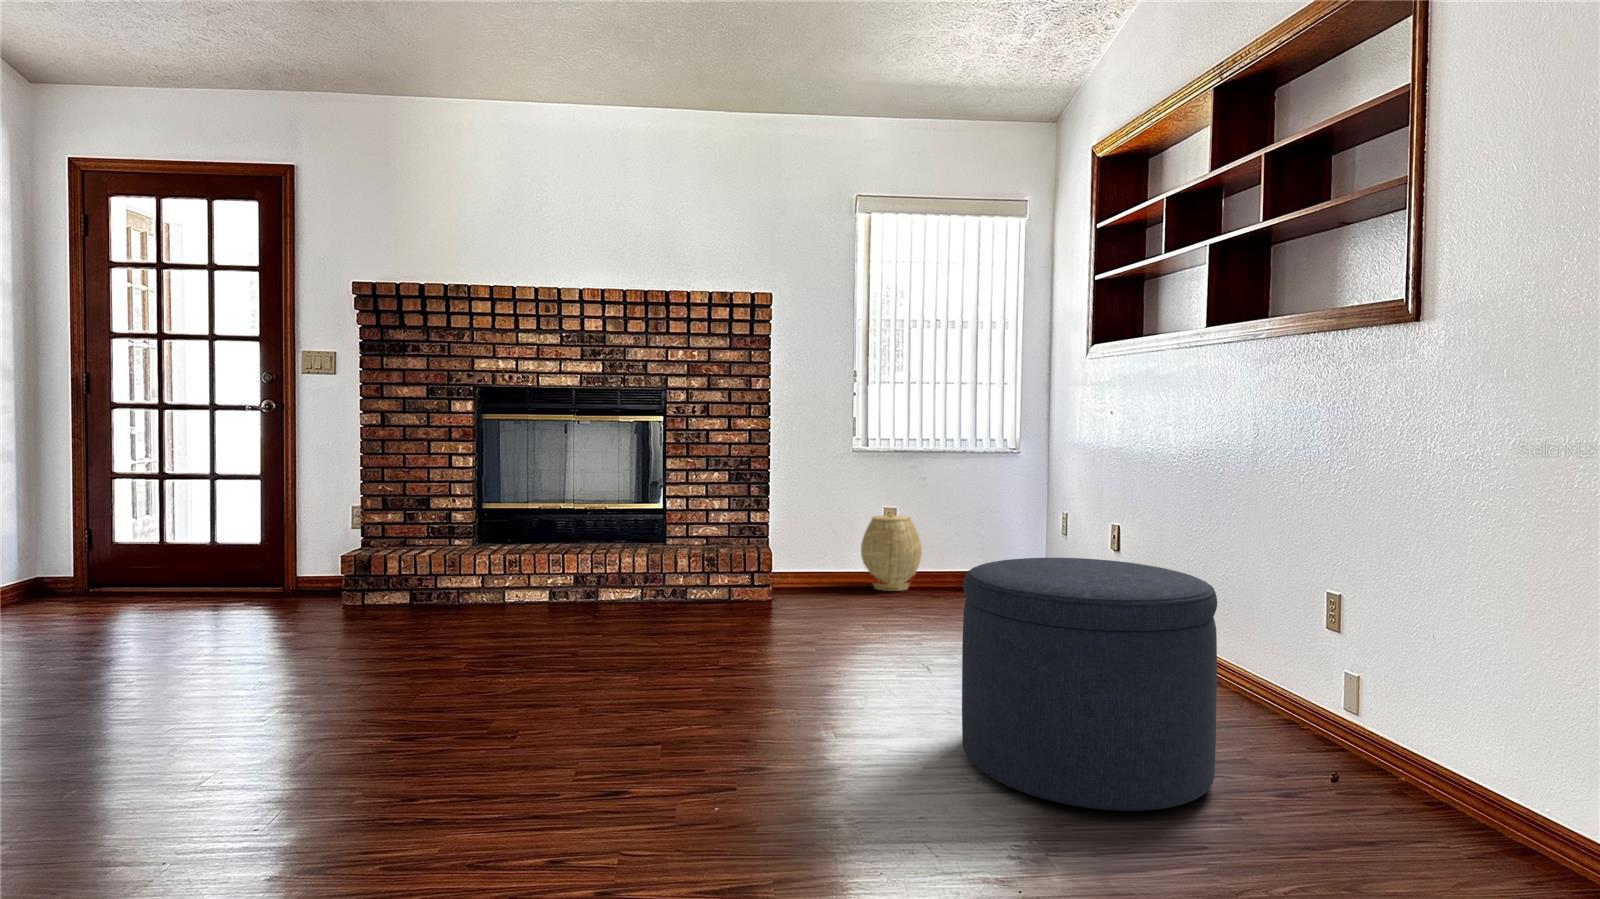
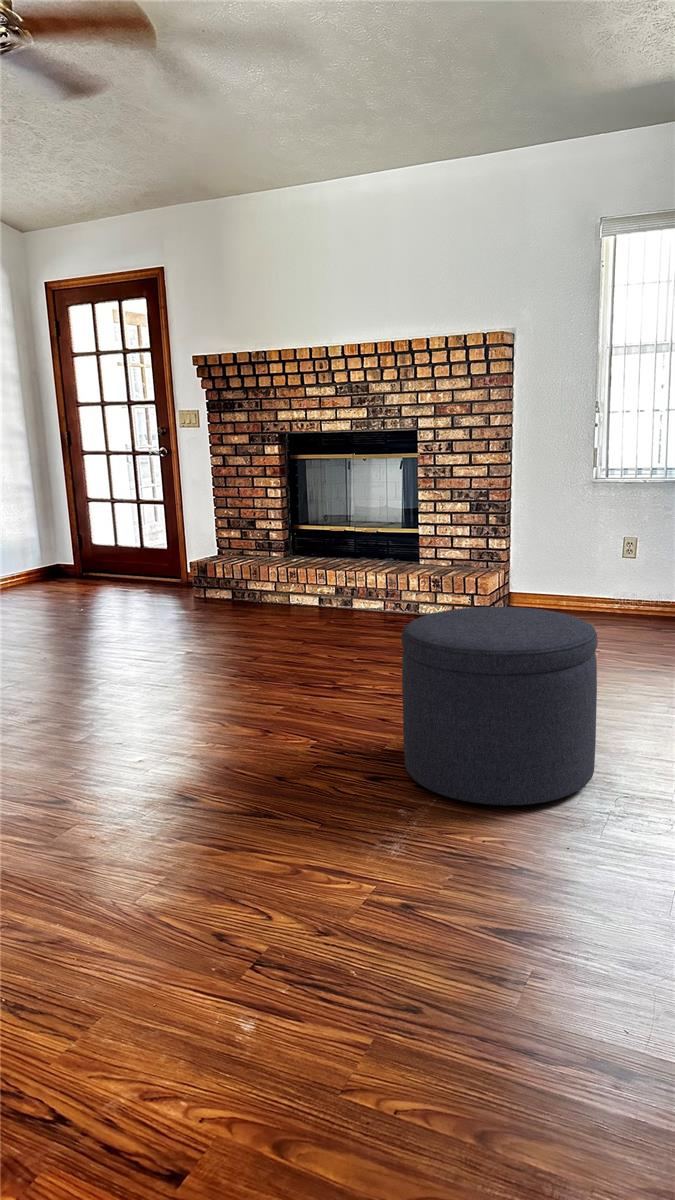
woven basket: present [861,513,922,591] -> none [579,545,641,620]

